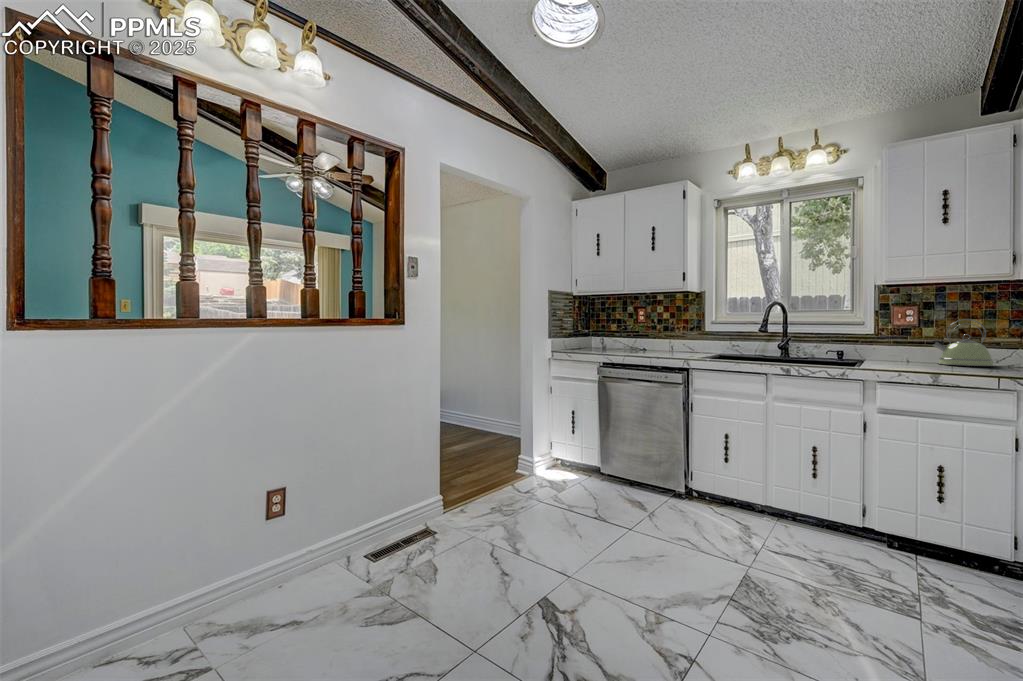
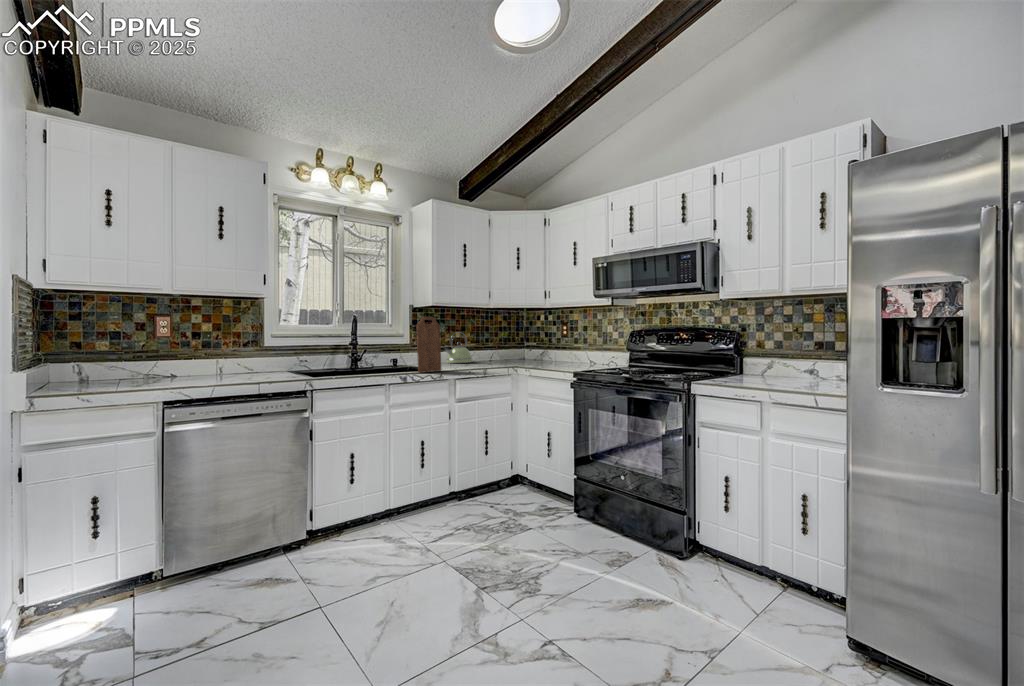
cutting board: none [803,301,850,368] -> present [416,317,441,373]

